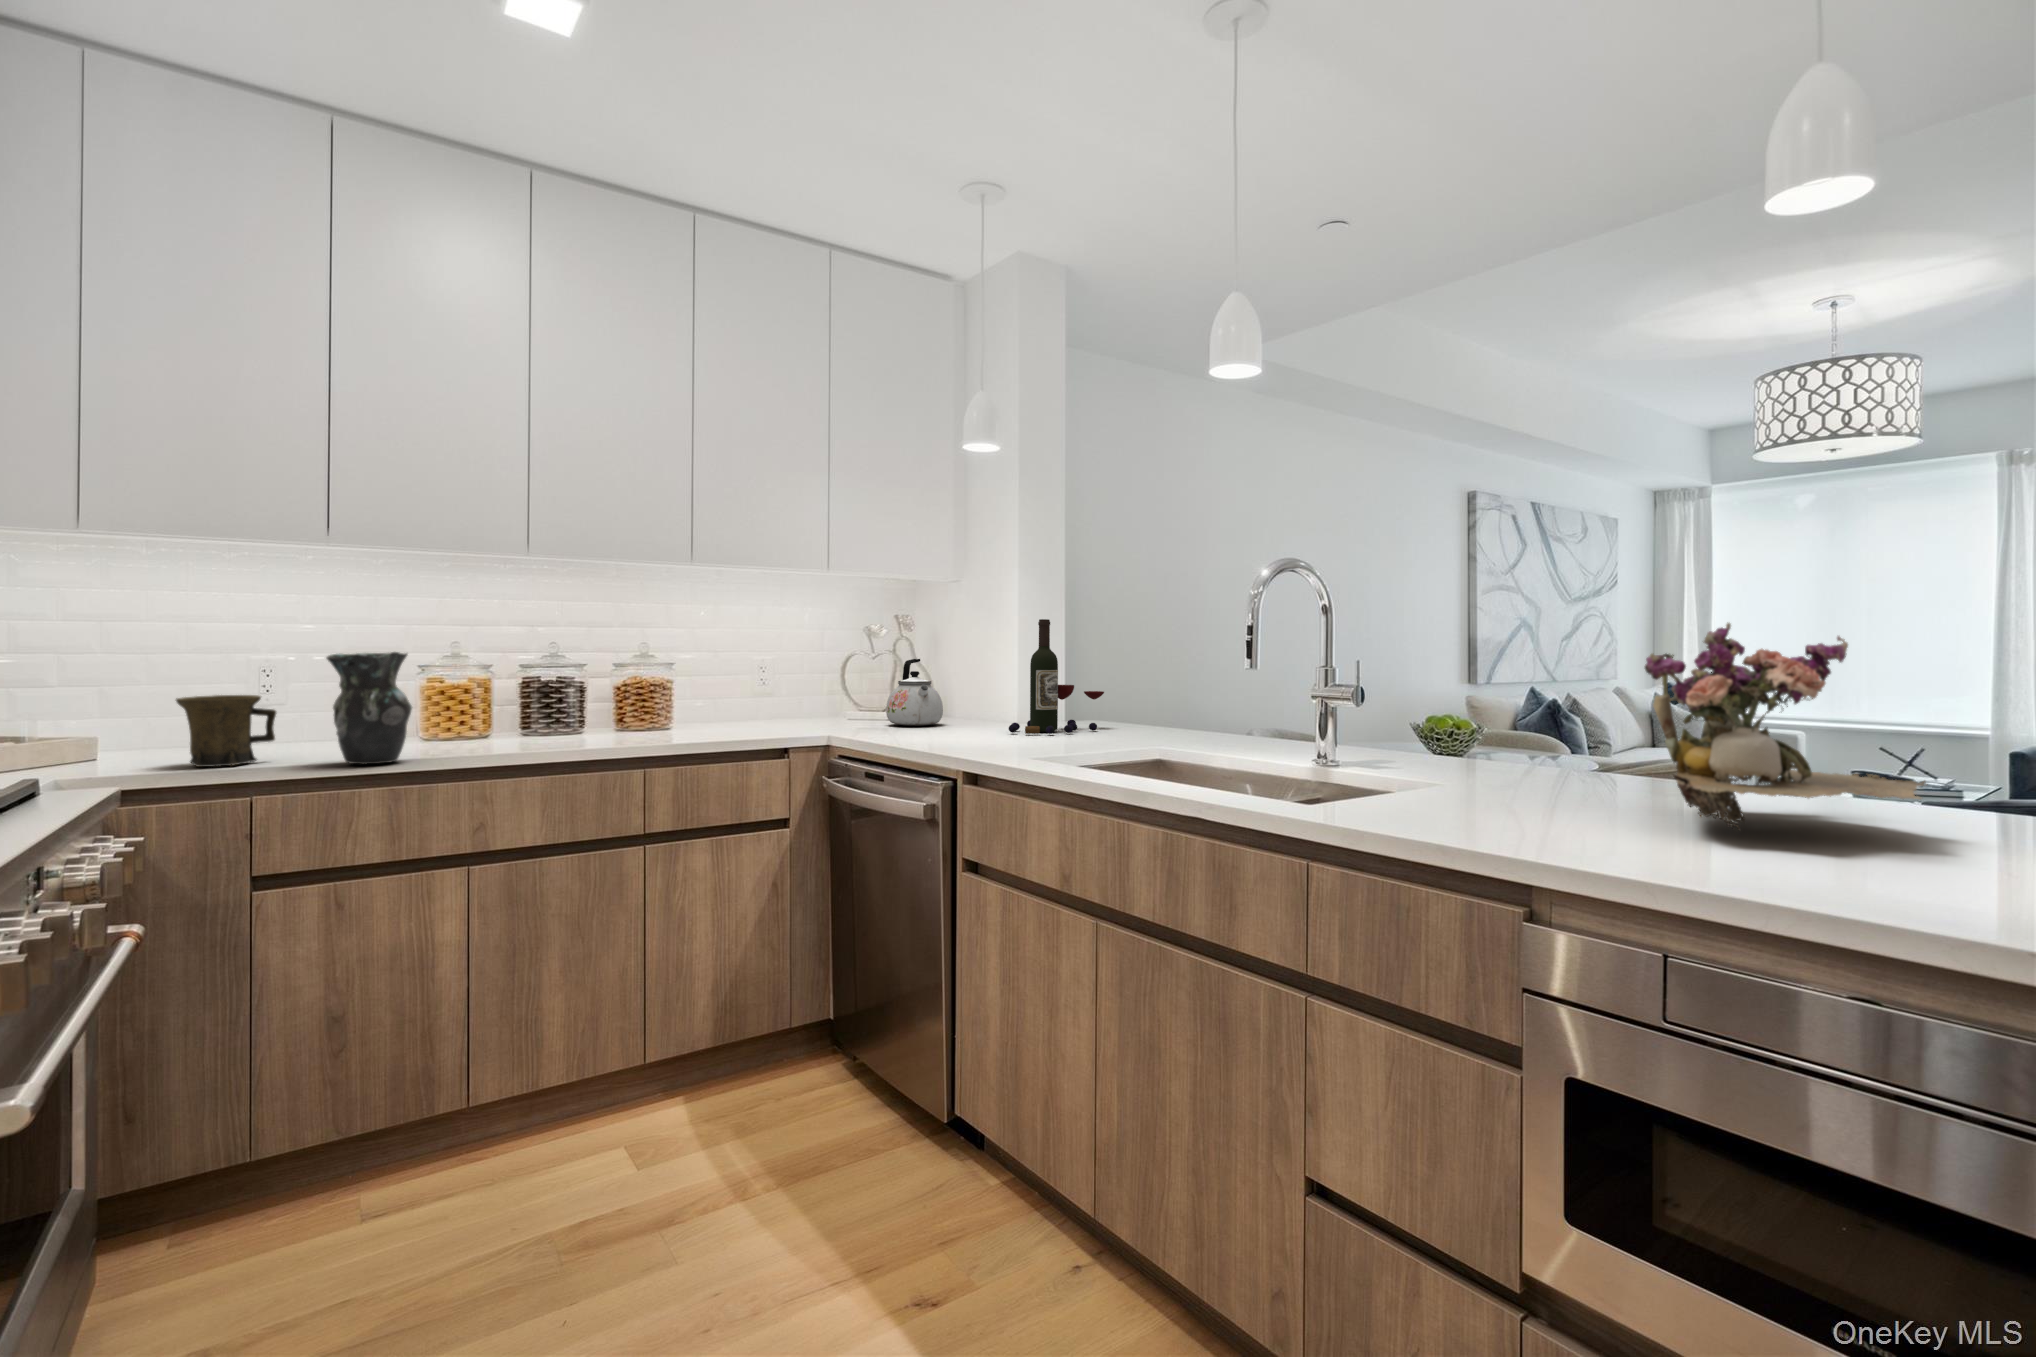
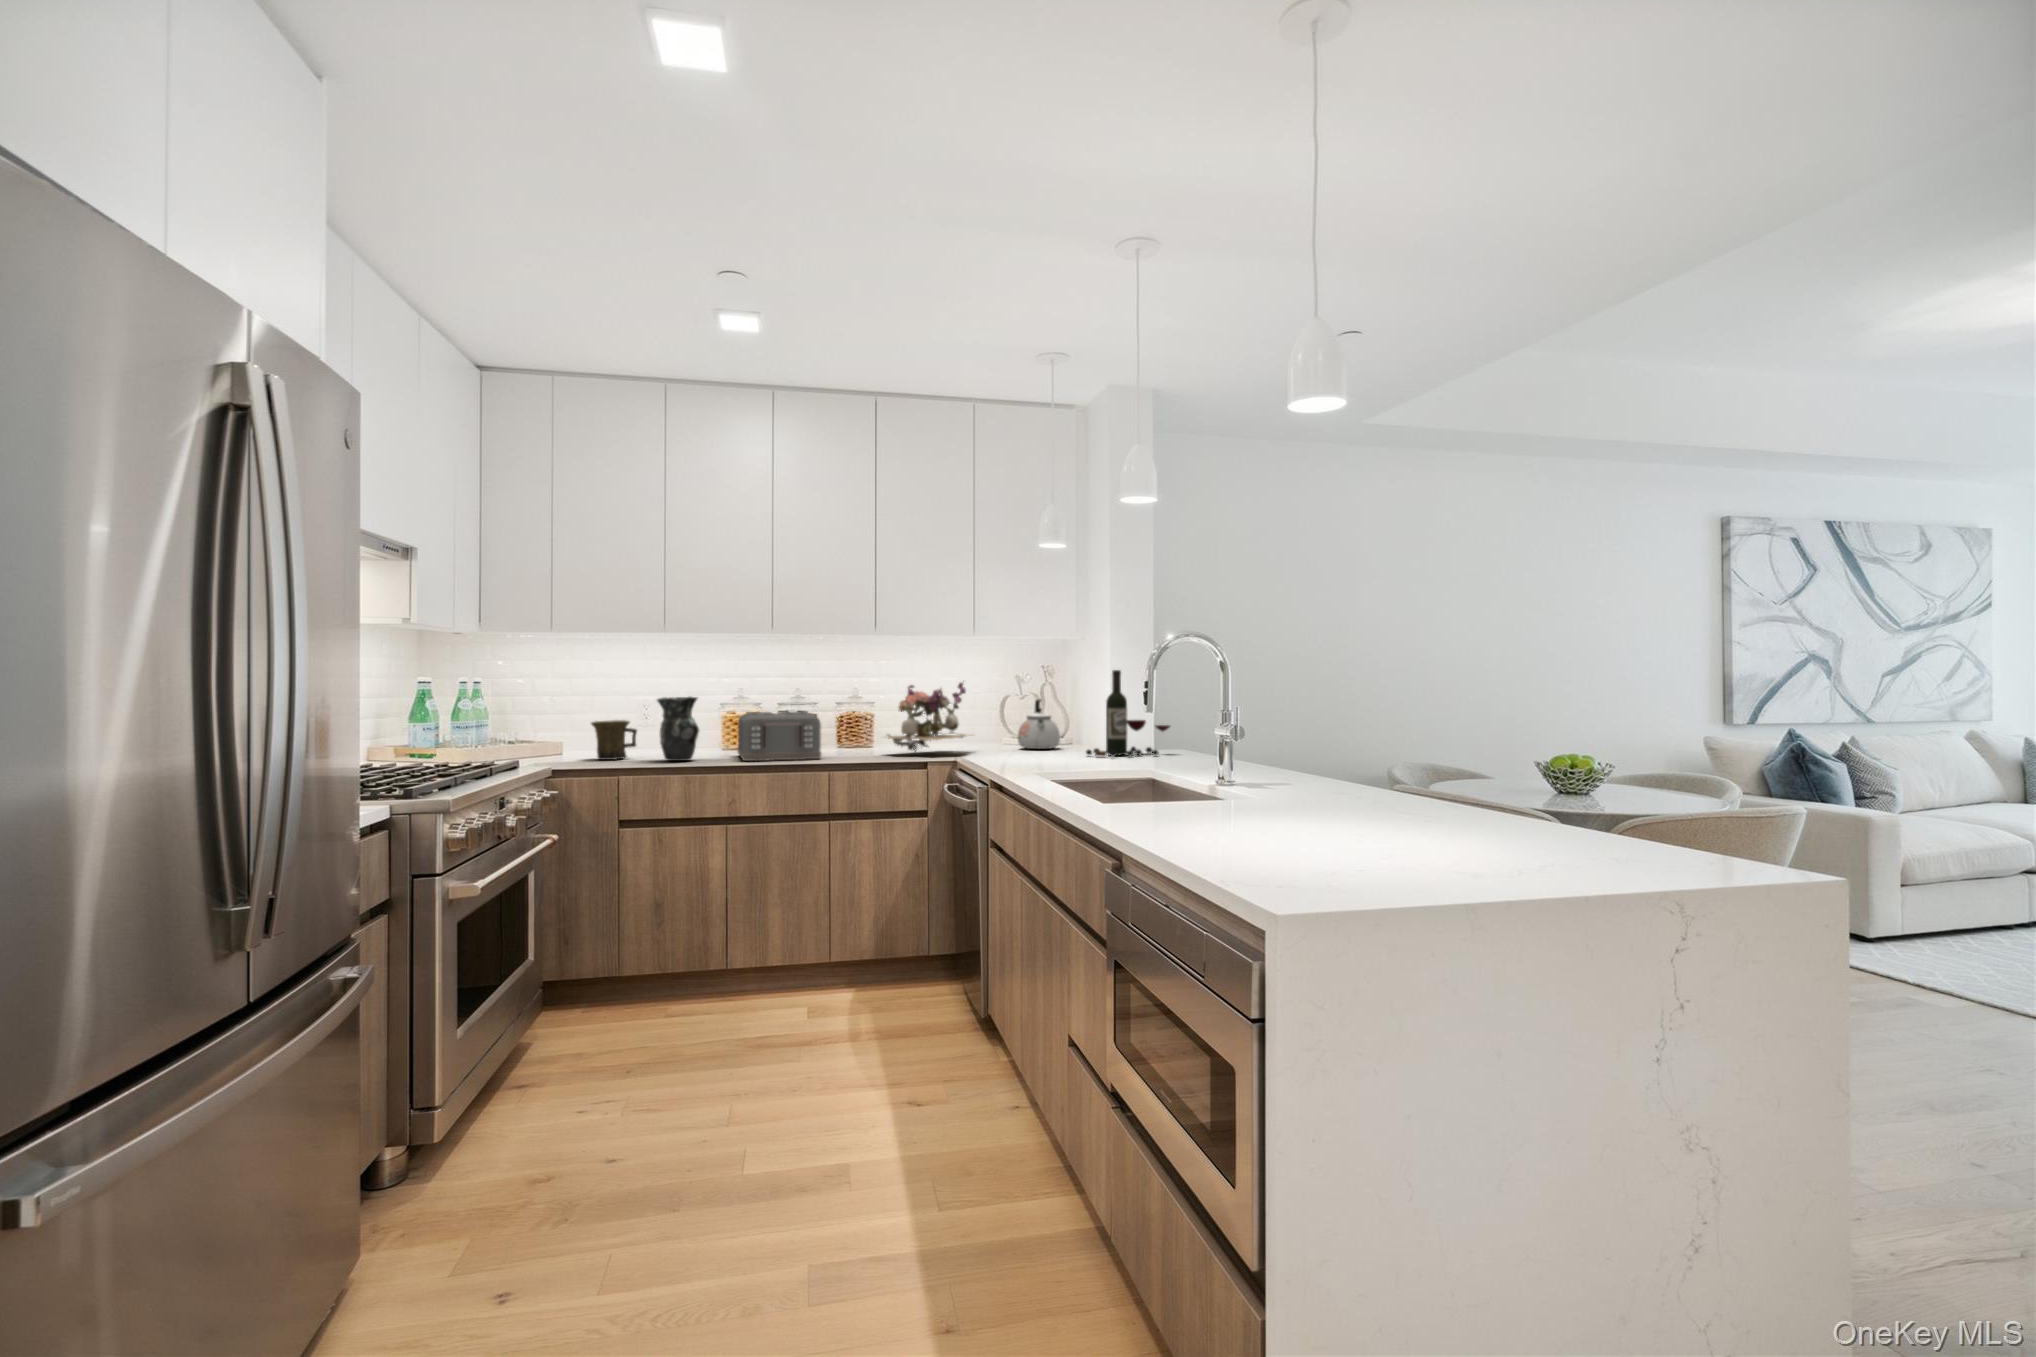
flower arrangement: present [1644,623,1925,830] -> present [888,683,966,753]
toaster: none [470,677,634,759] -> present [738,712,822,761]

